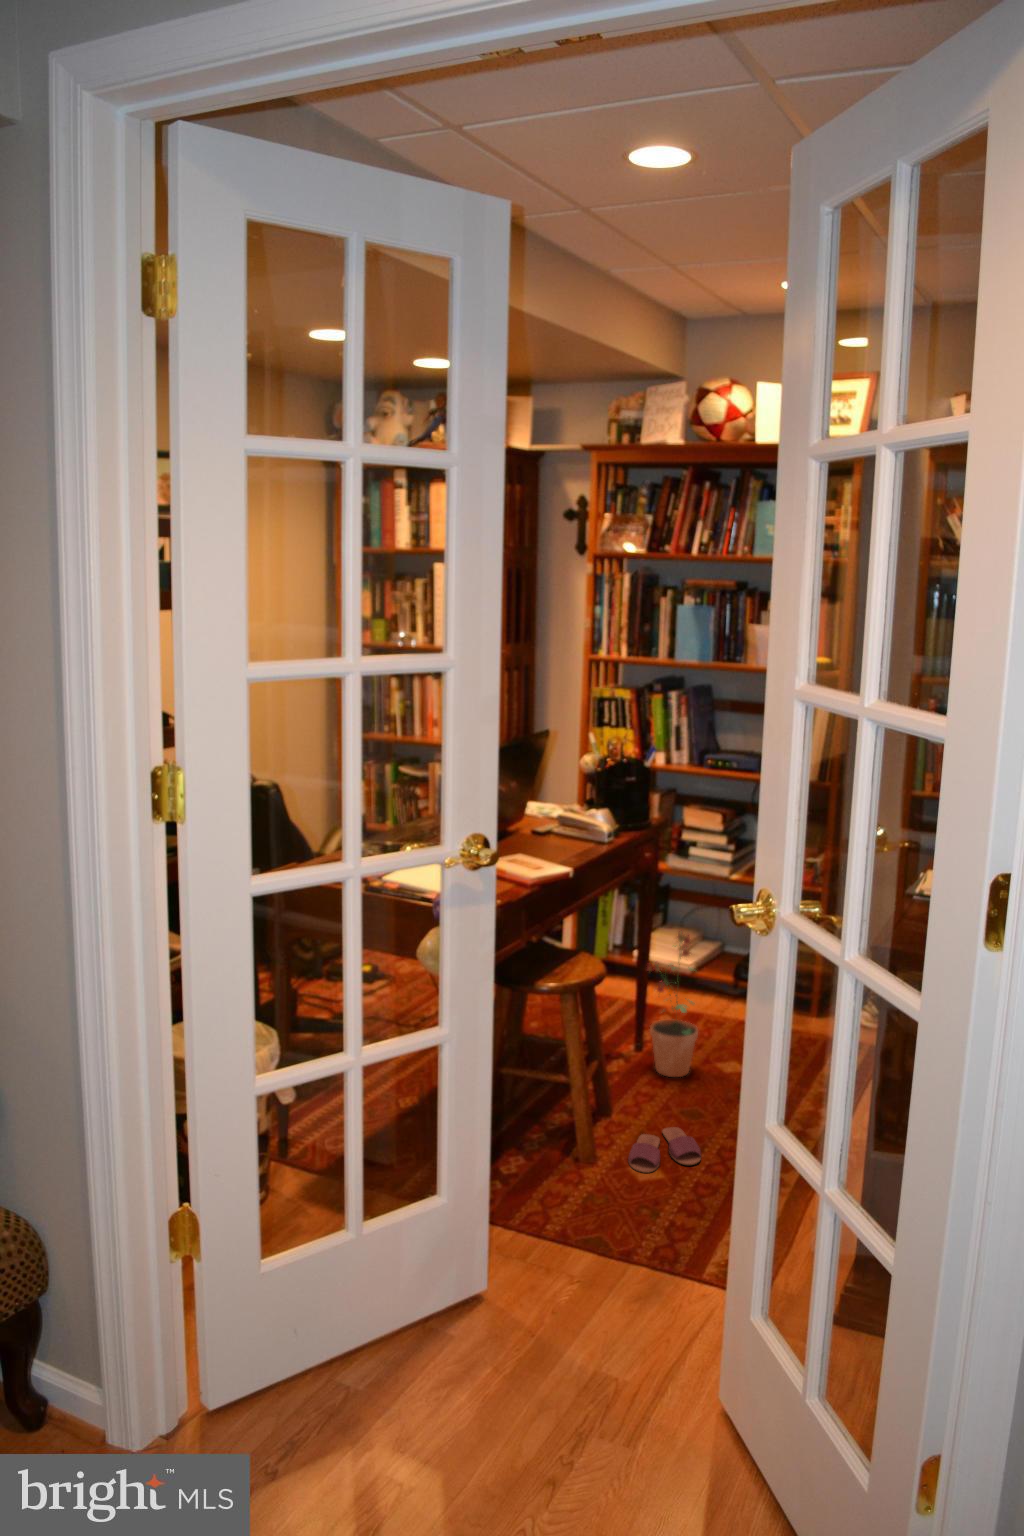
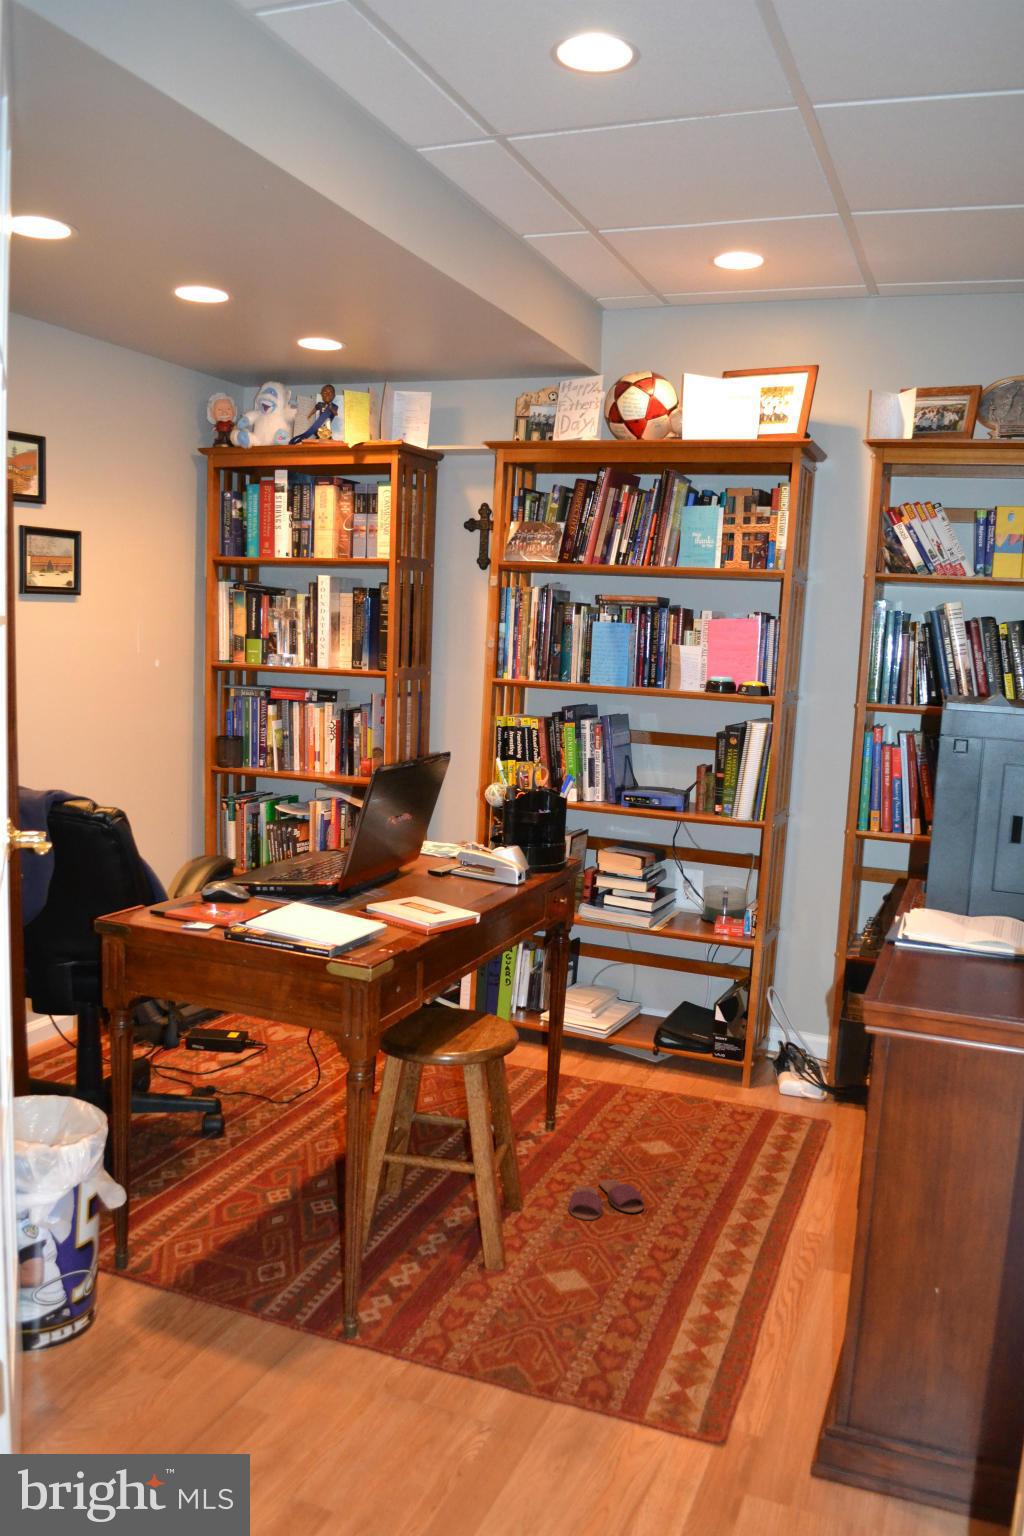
potted plant: present [648,930,698,1077] -> none [568,974,629,1135]

